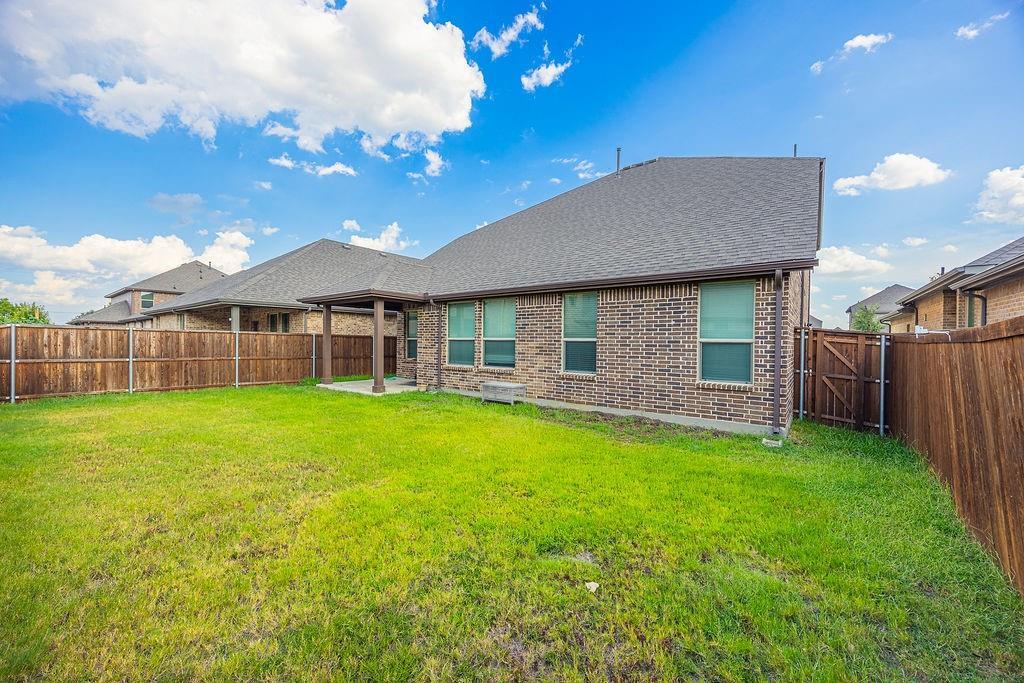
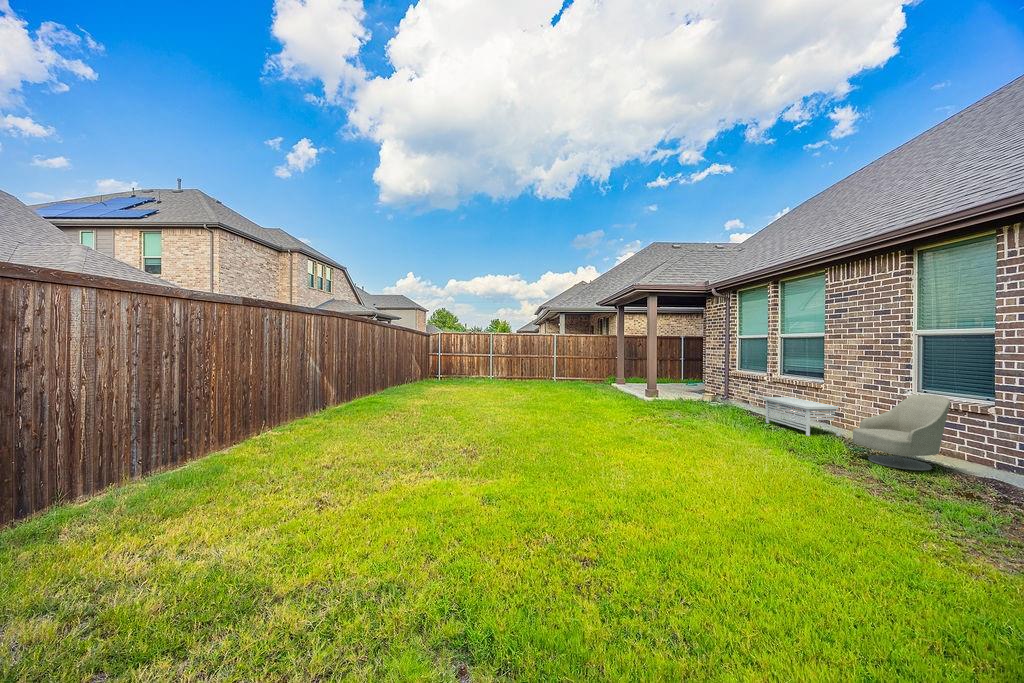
armchair: none [544,373,580,414] -> present [853,395,950,470]

